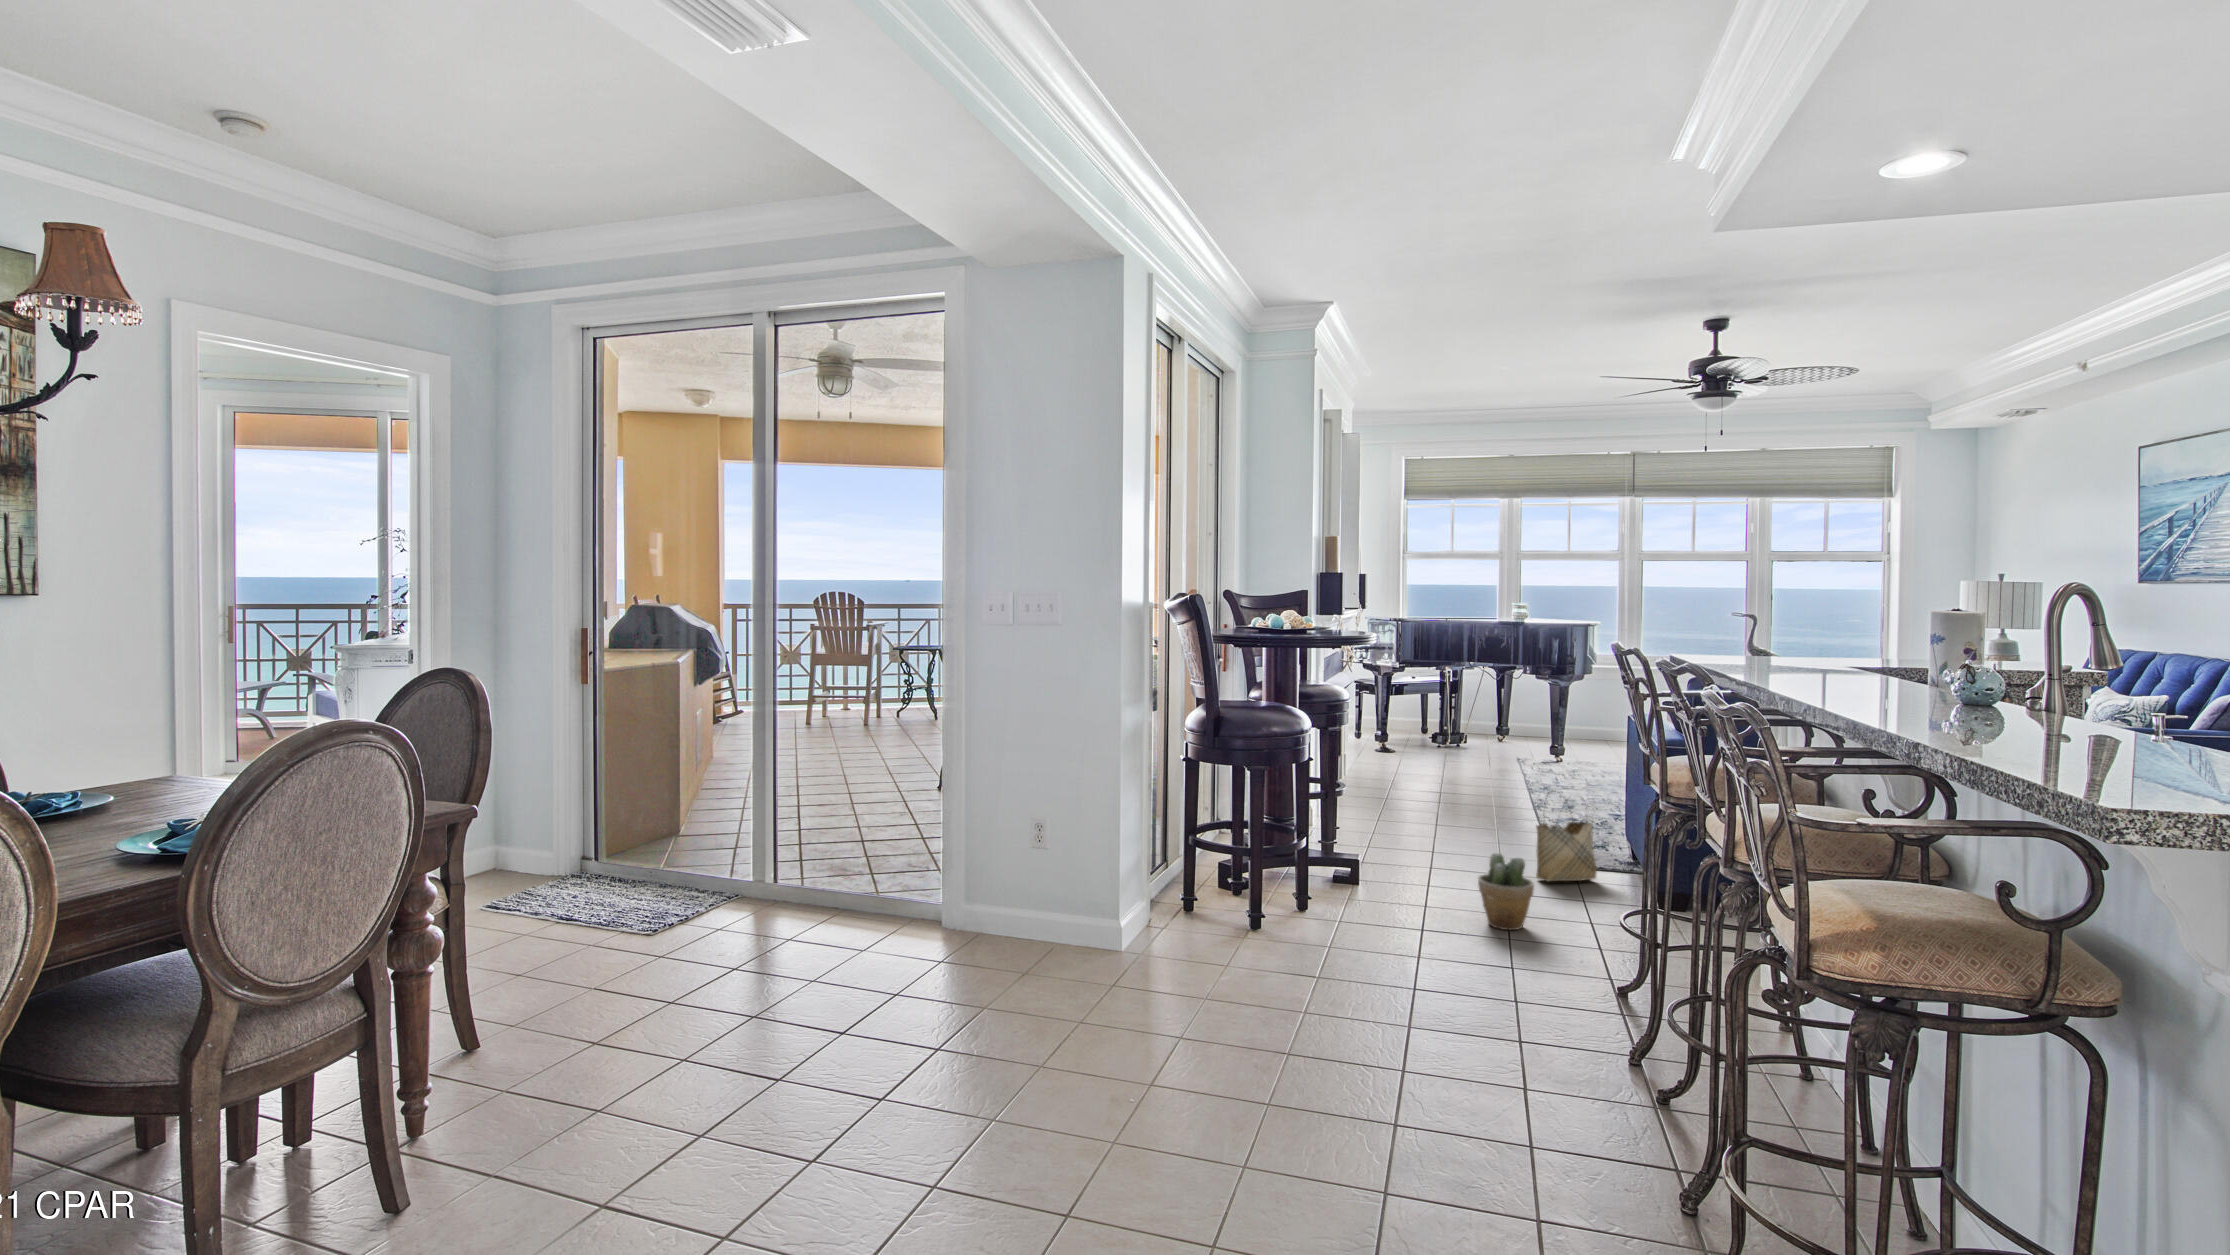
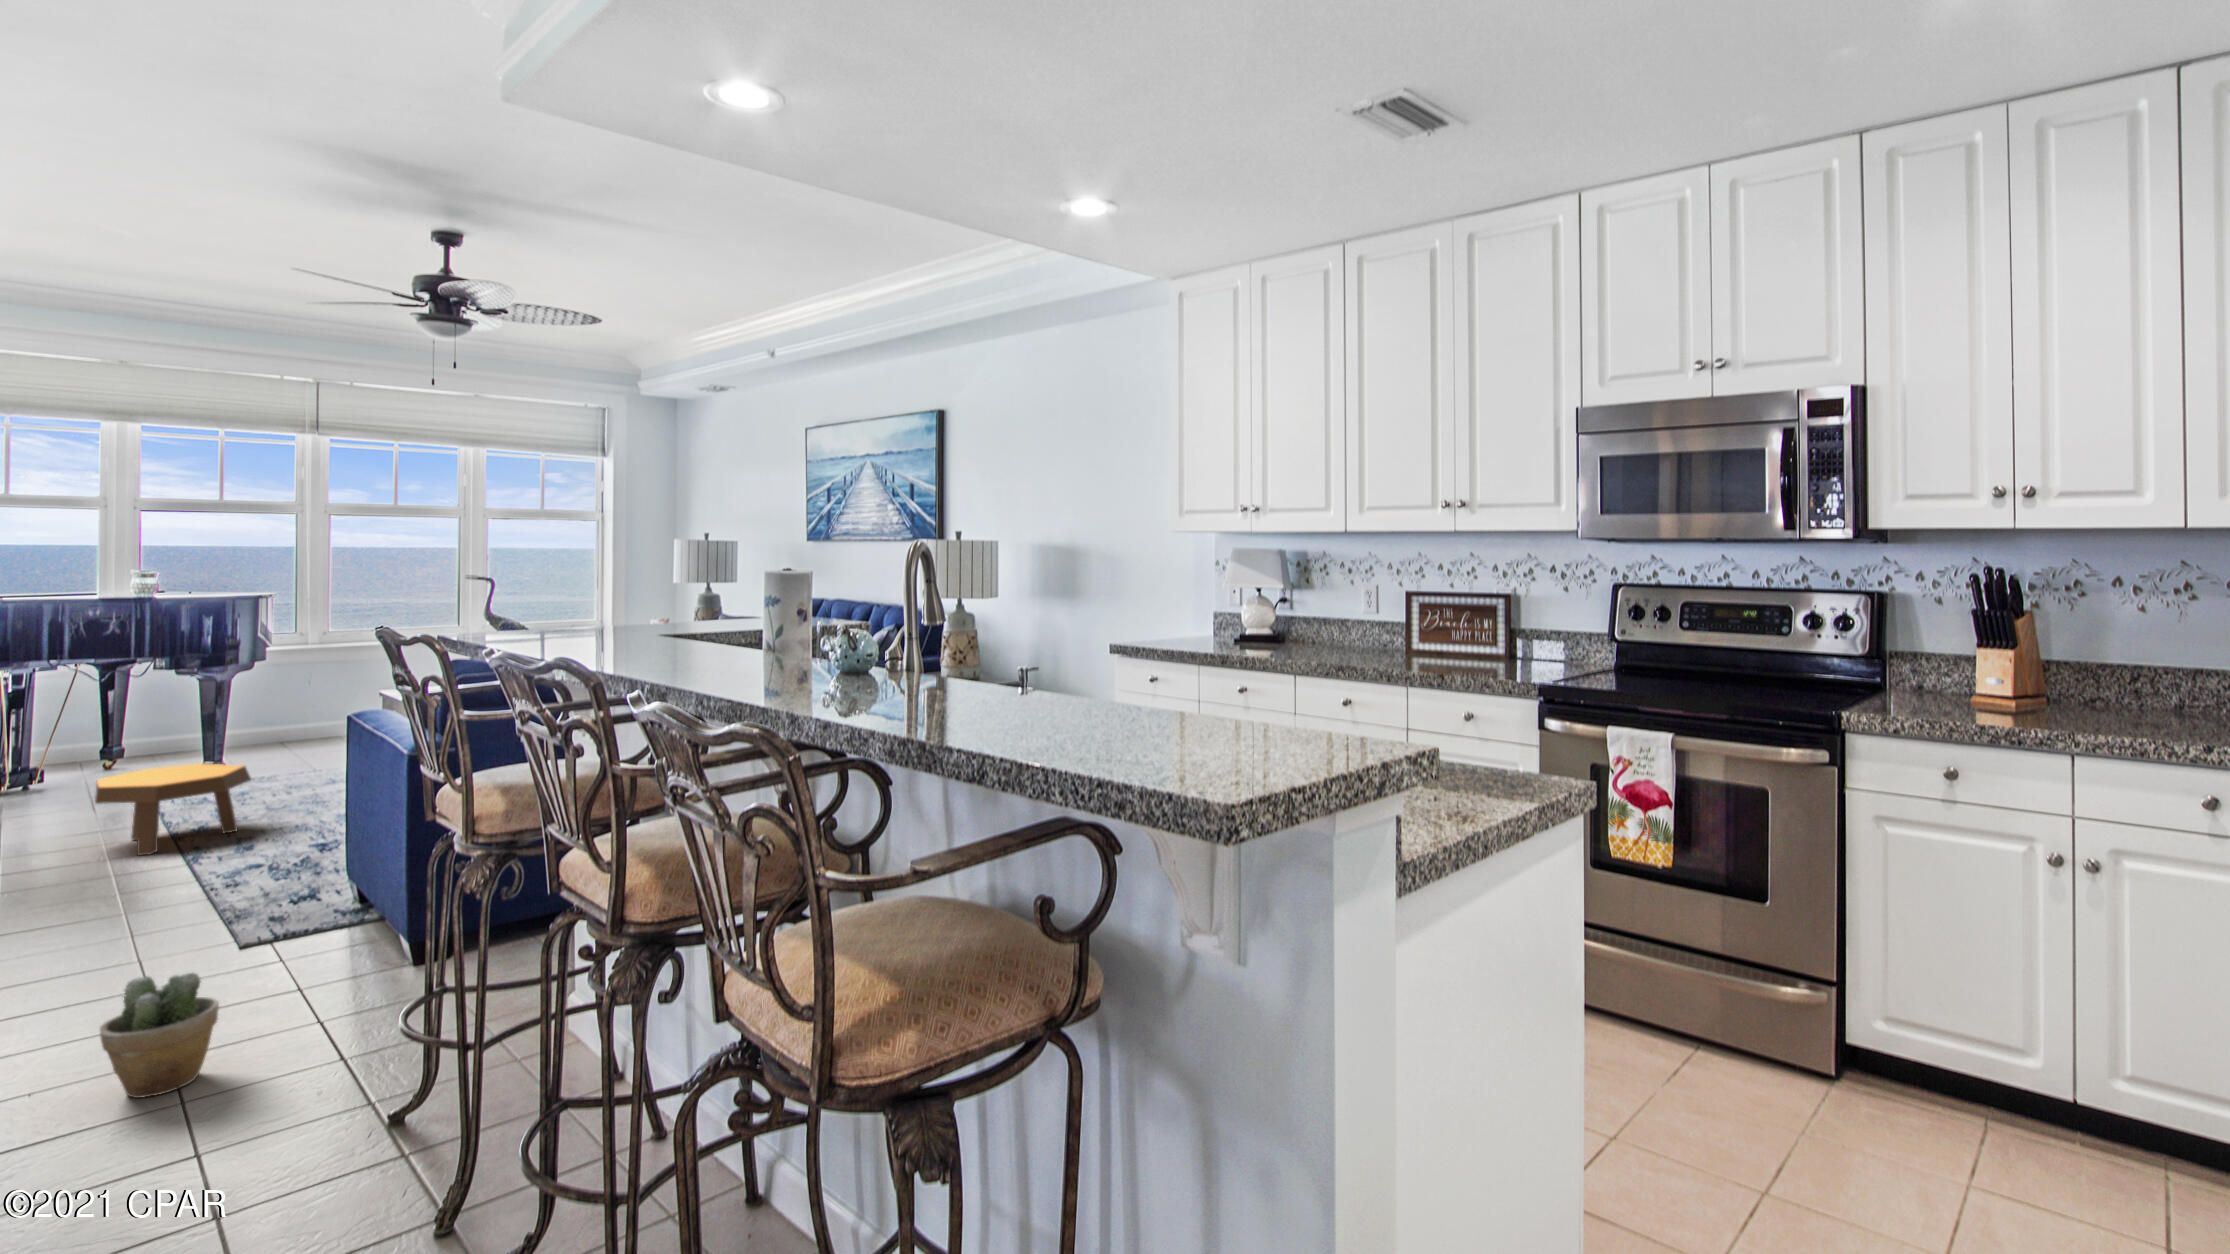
footstool: none [1490,741,1575,800] -> present [95,763,251,855]
woven basket: present [1536,792,1597,882] -> none [206,841,316,976]

